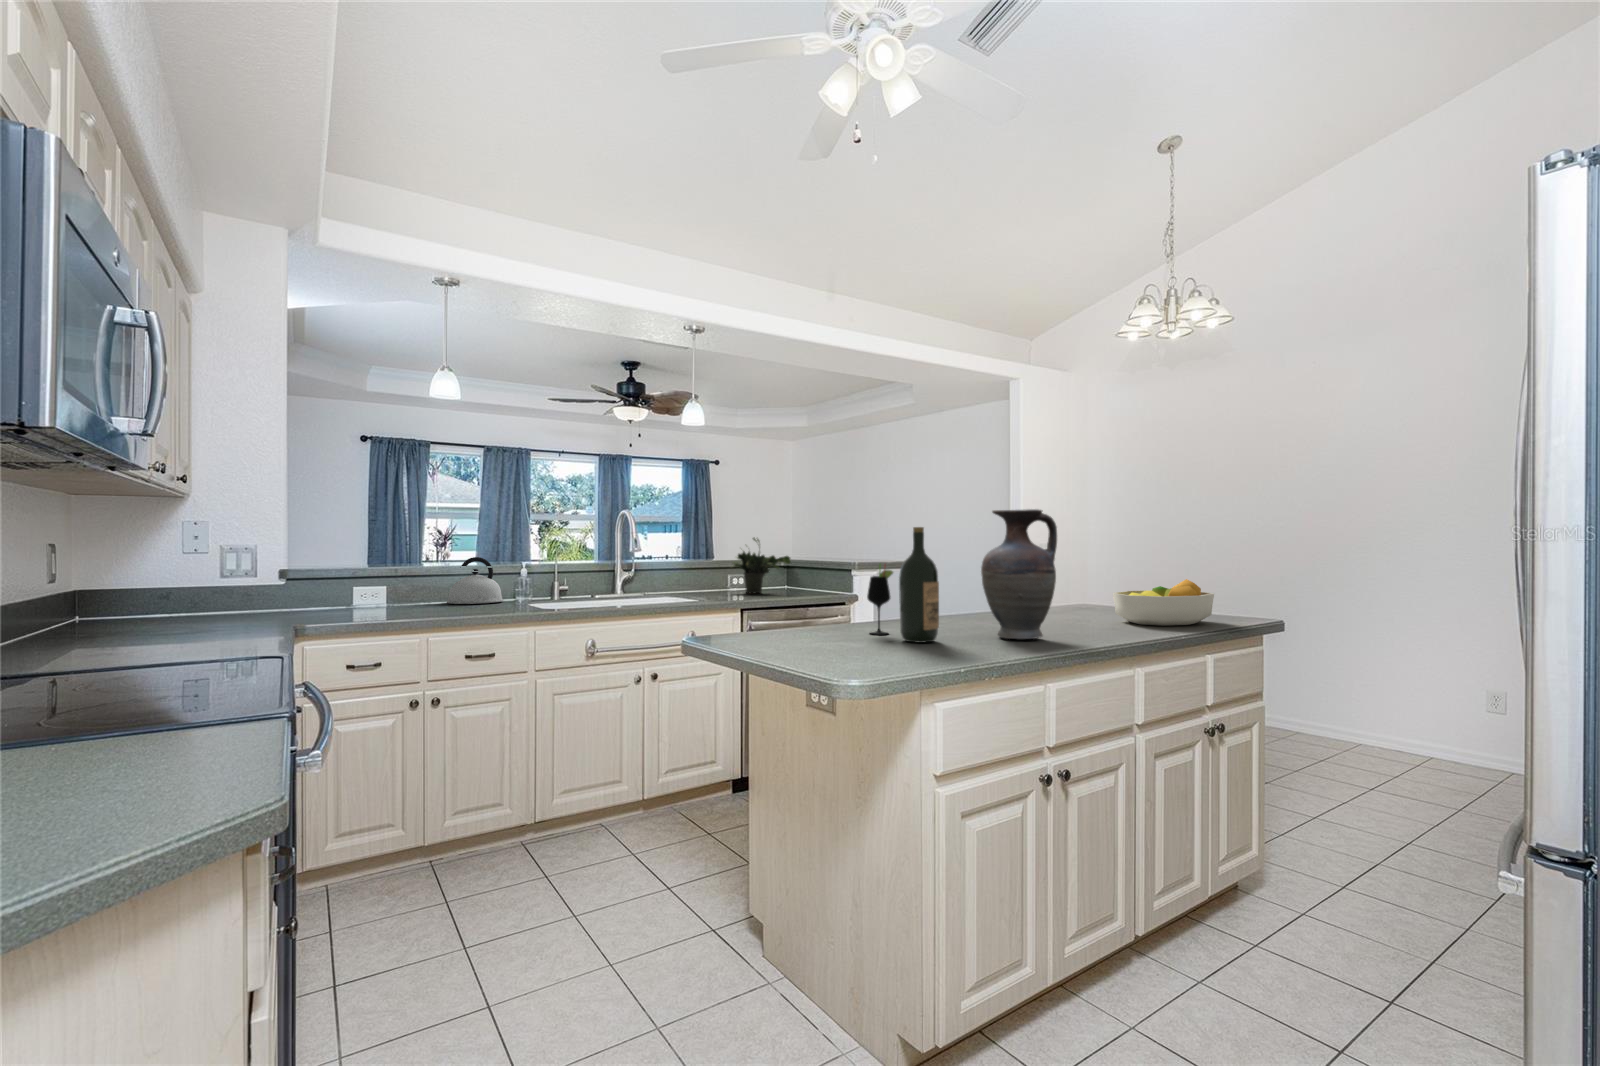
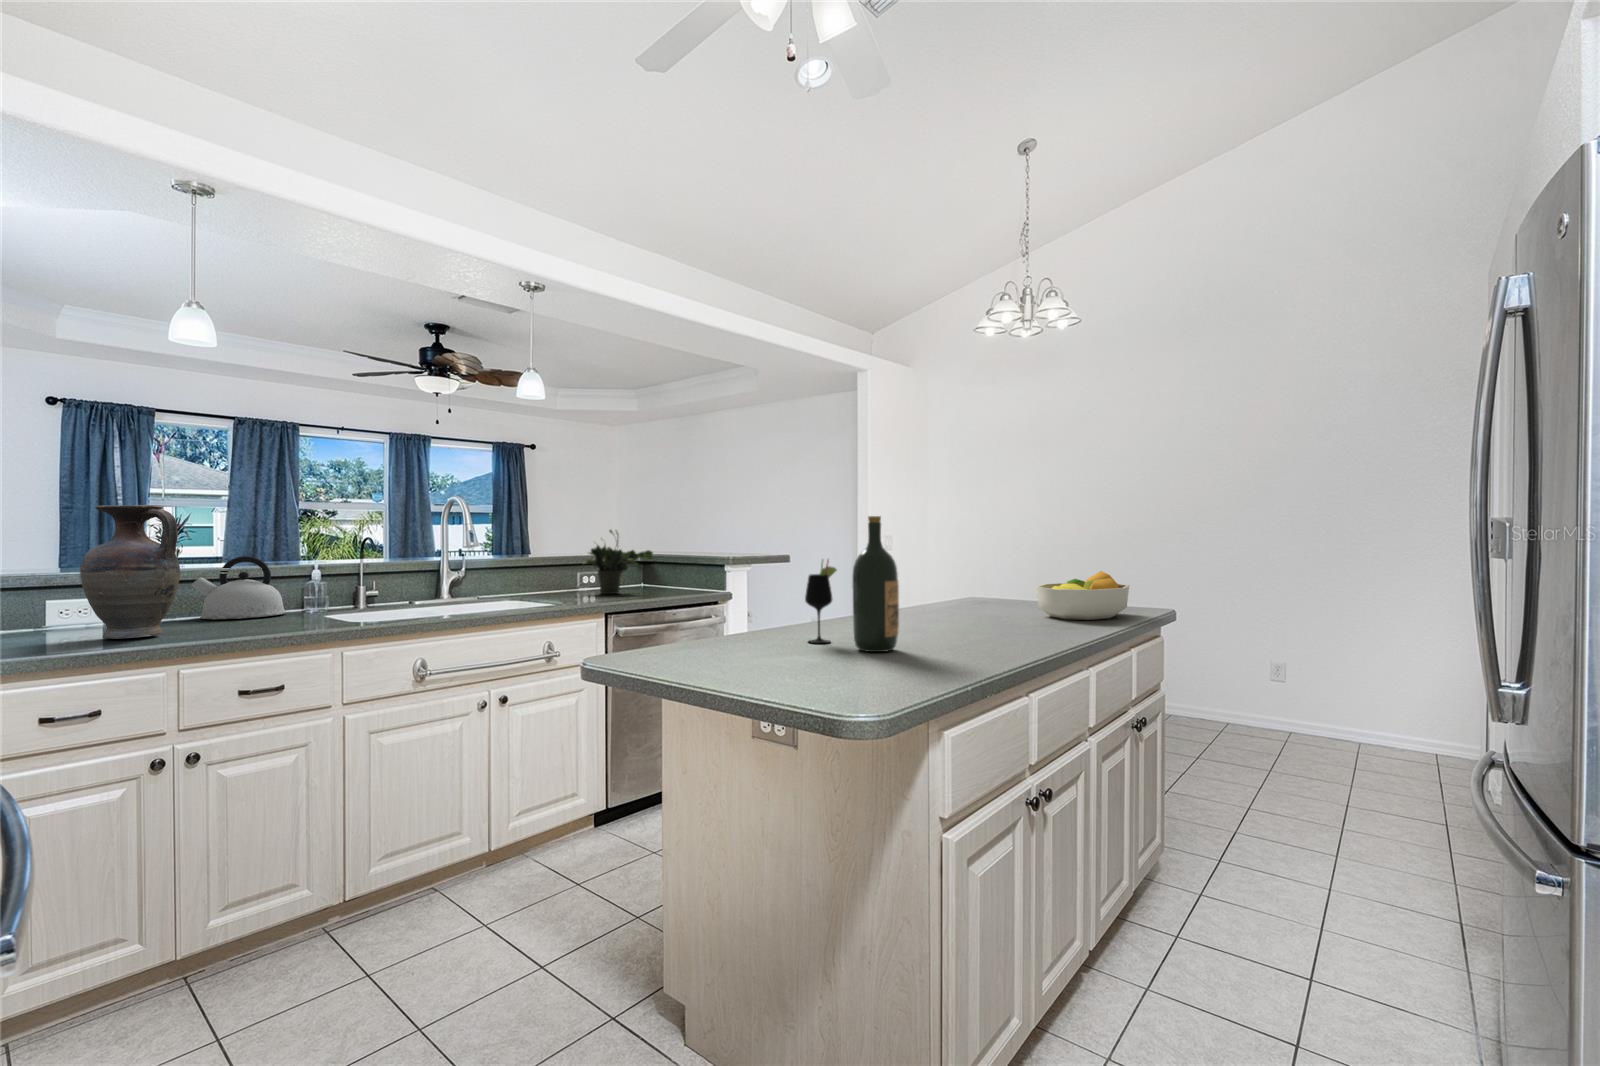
vase: present [981,509,1057,639] -> present [80,505,180,639]

